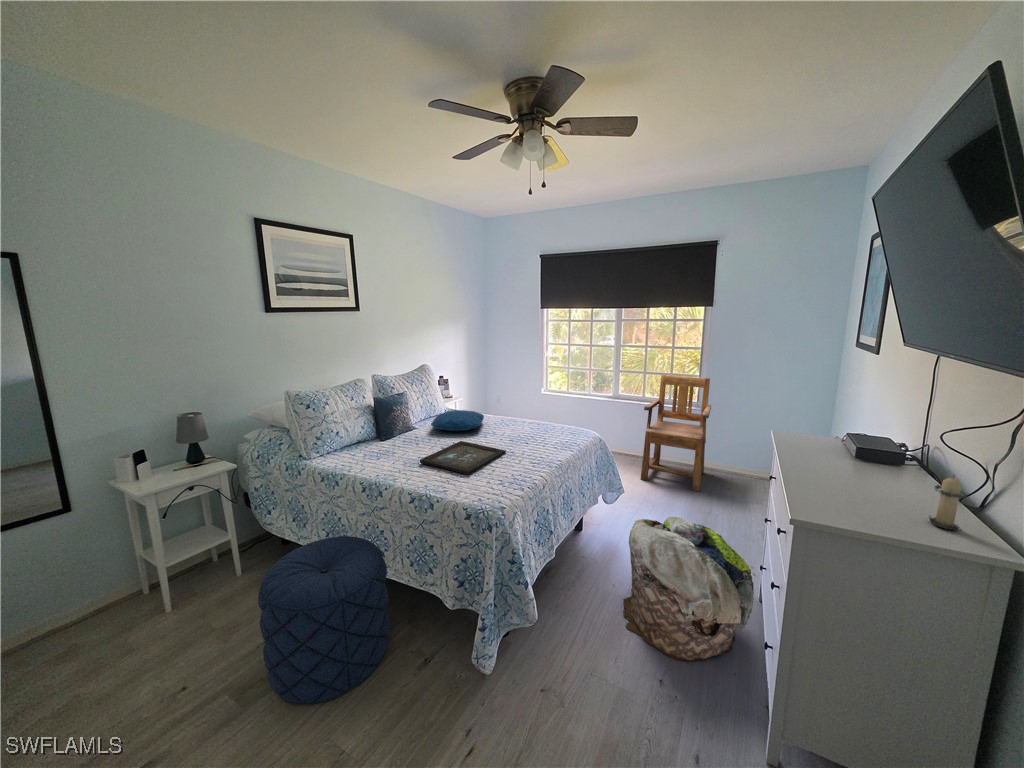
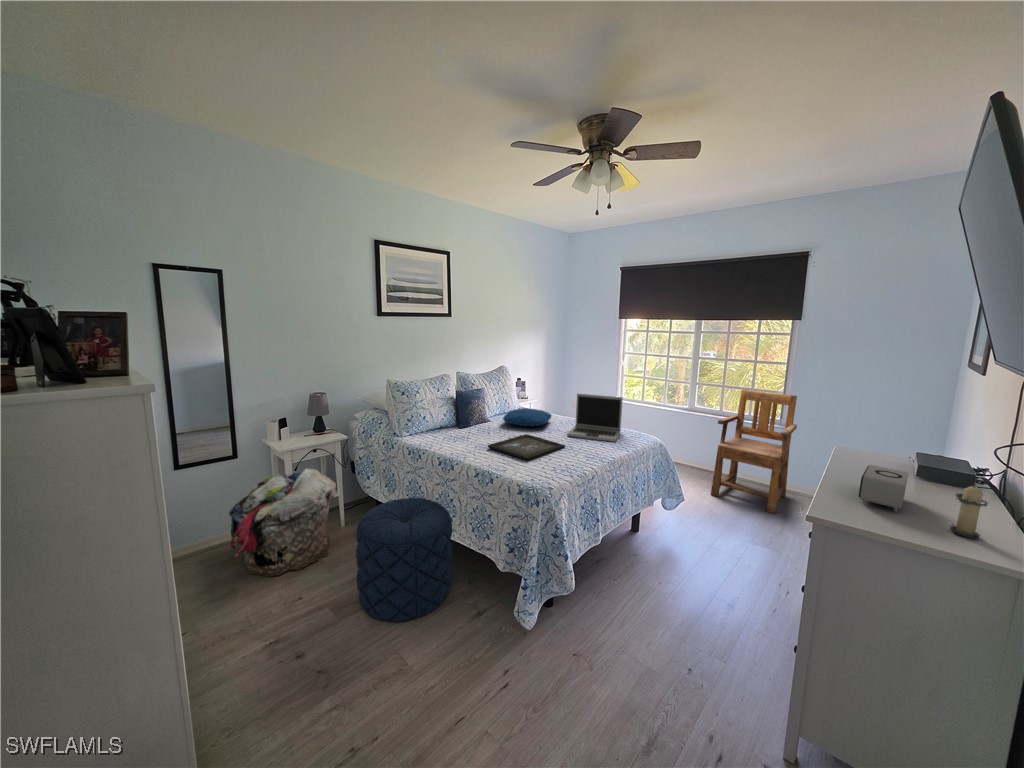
laptop: none [505,391,559,441] -> present [567,394,623,442]
alarm clock: none [830,456,883,506] -> present [859,465,908,512]
laundry basket: present [623,516,754,661] -> present [229,468,336,577]

